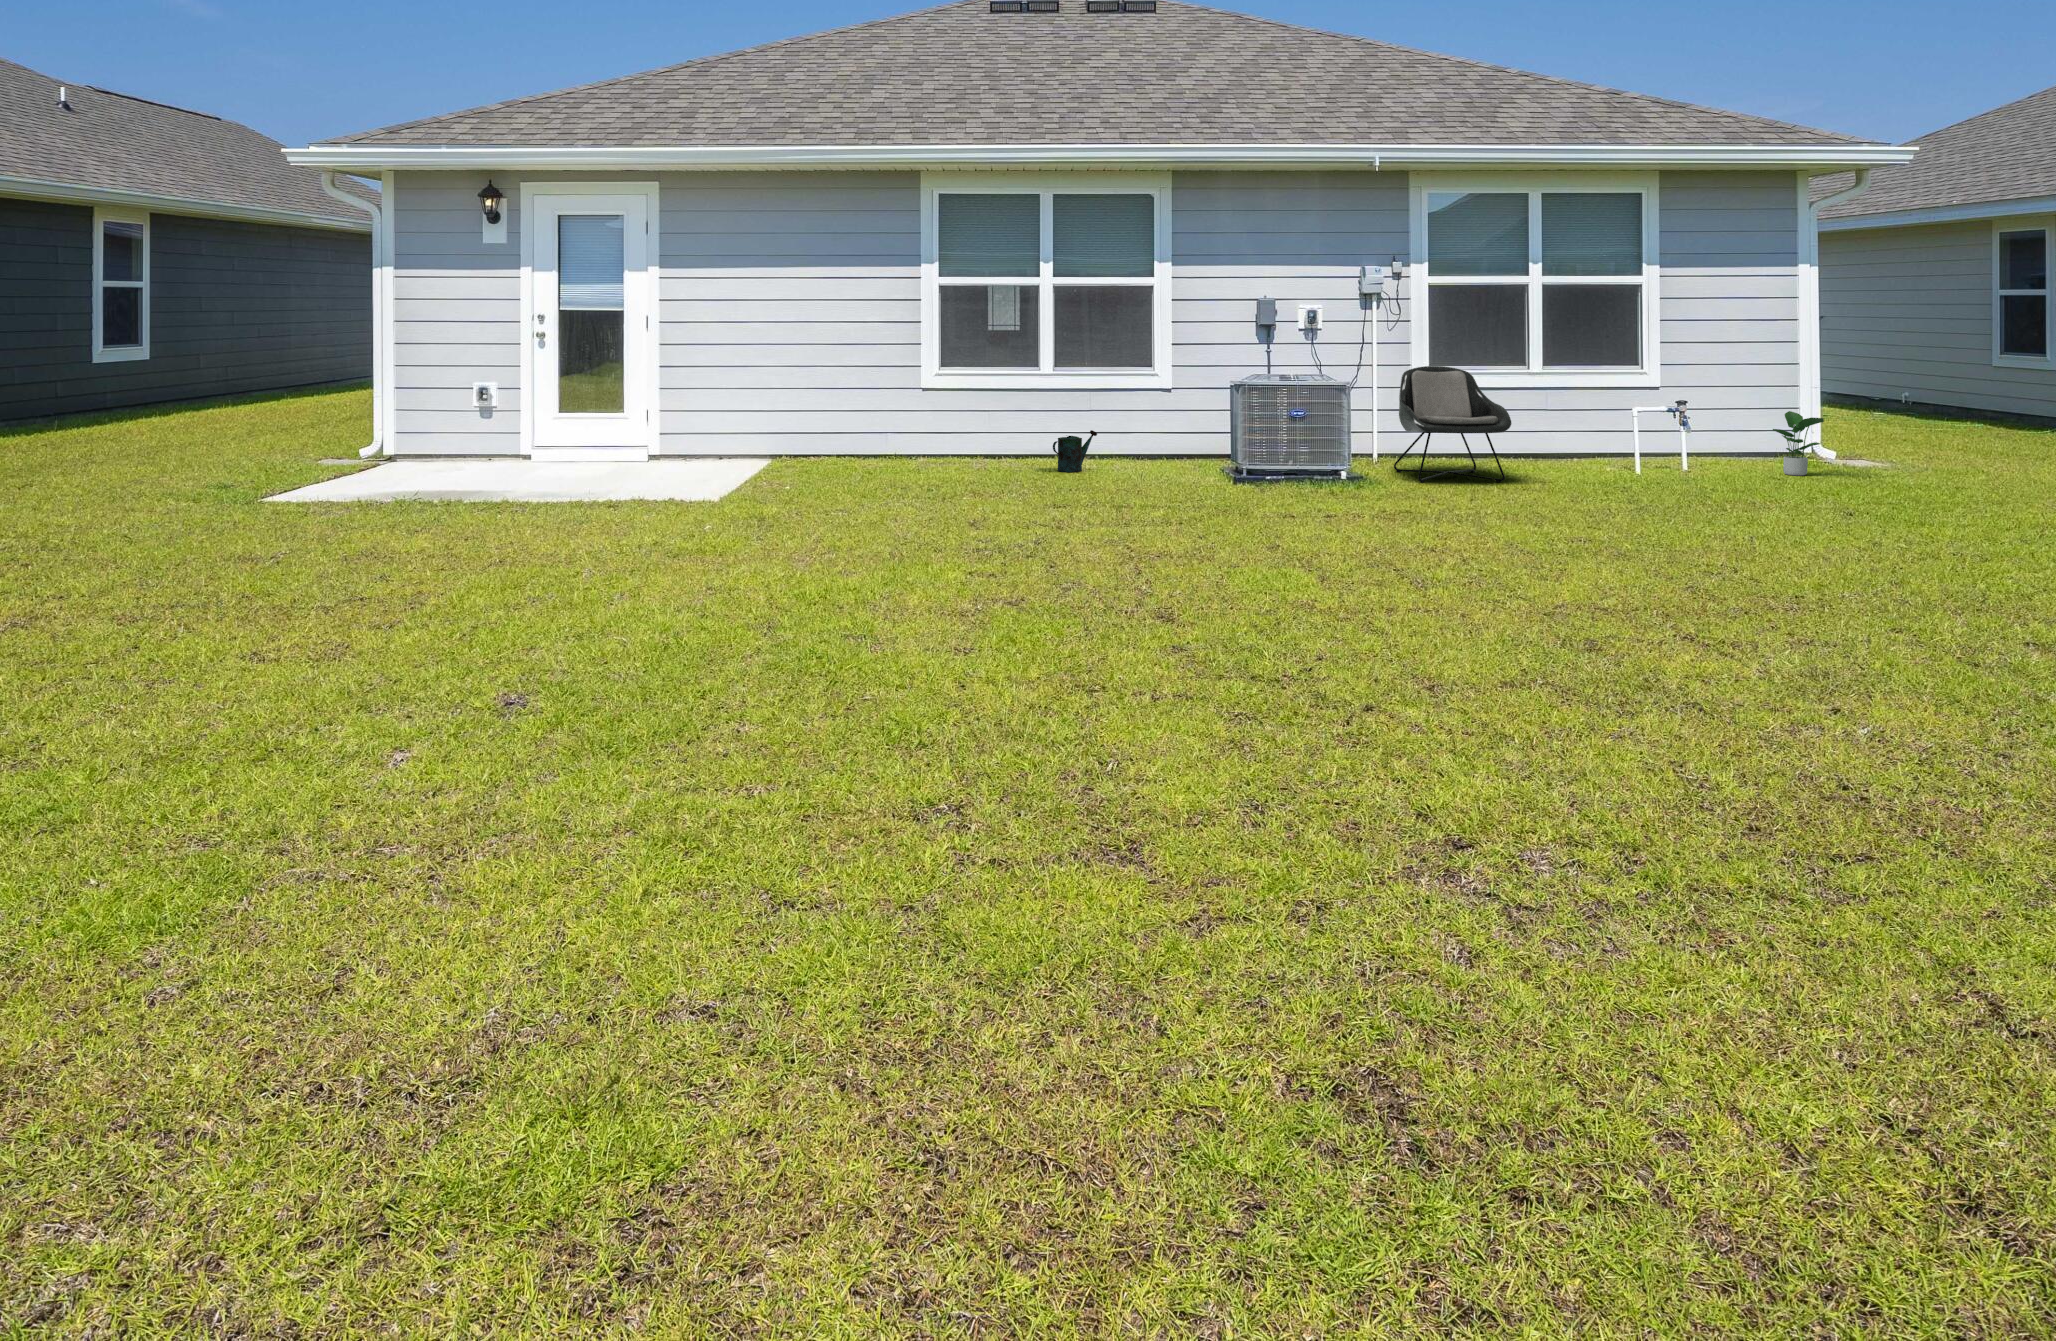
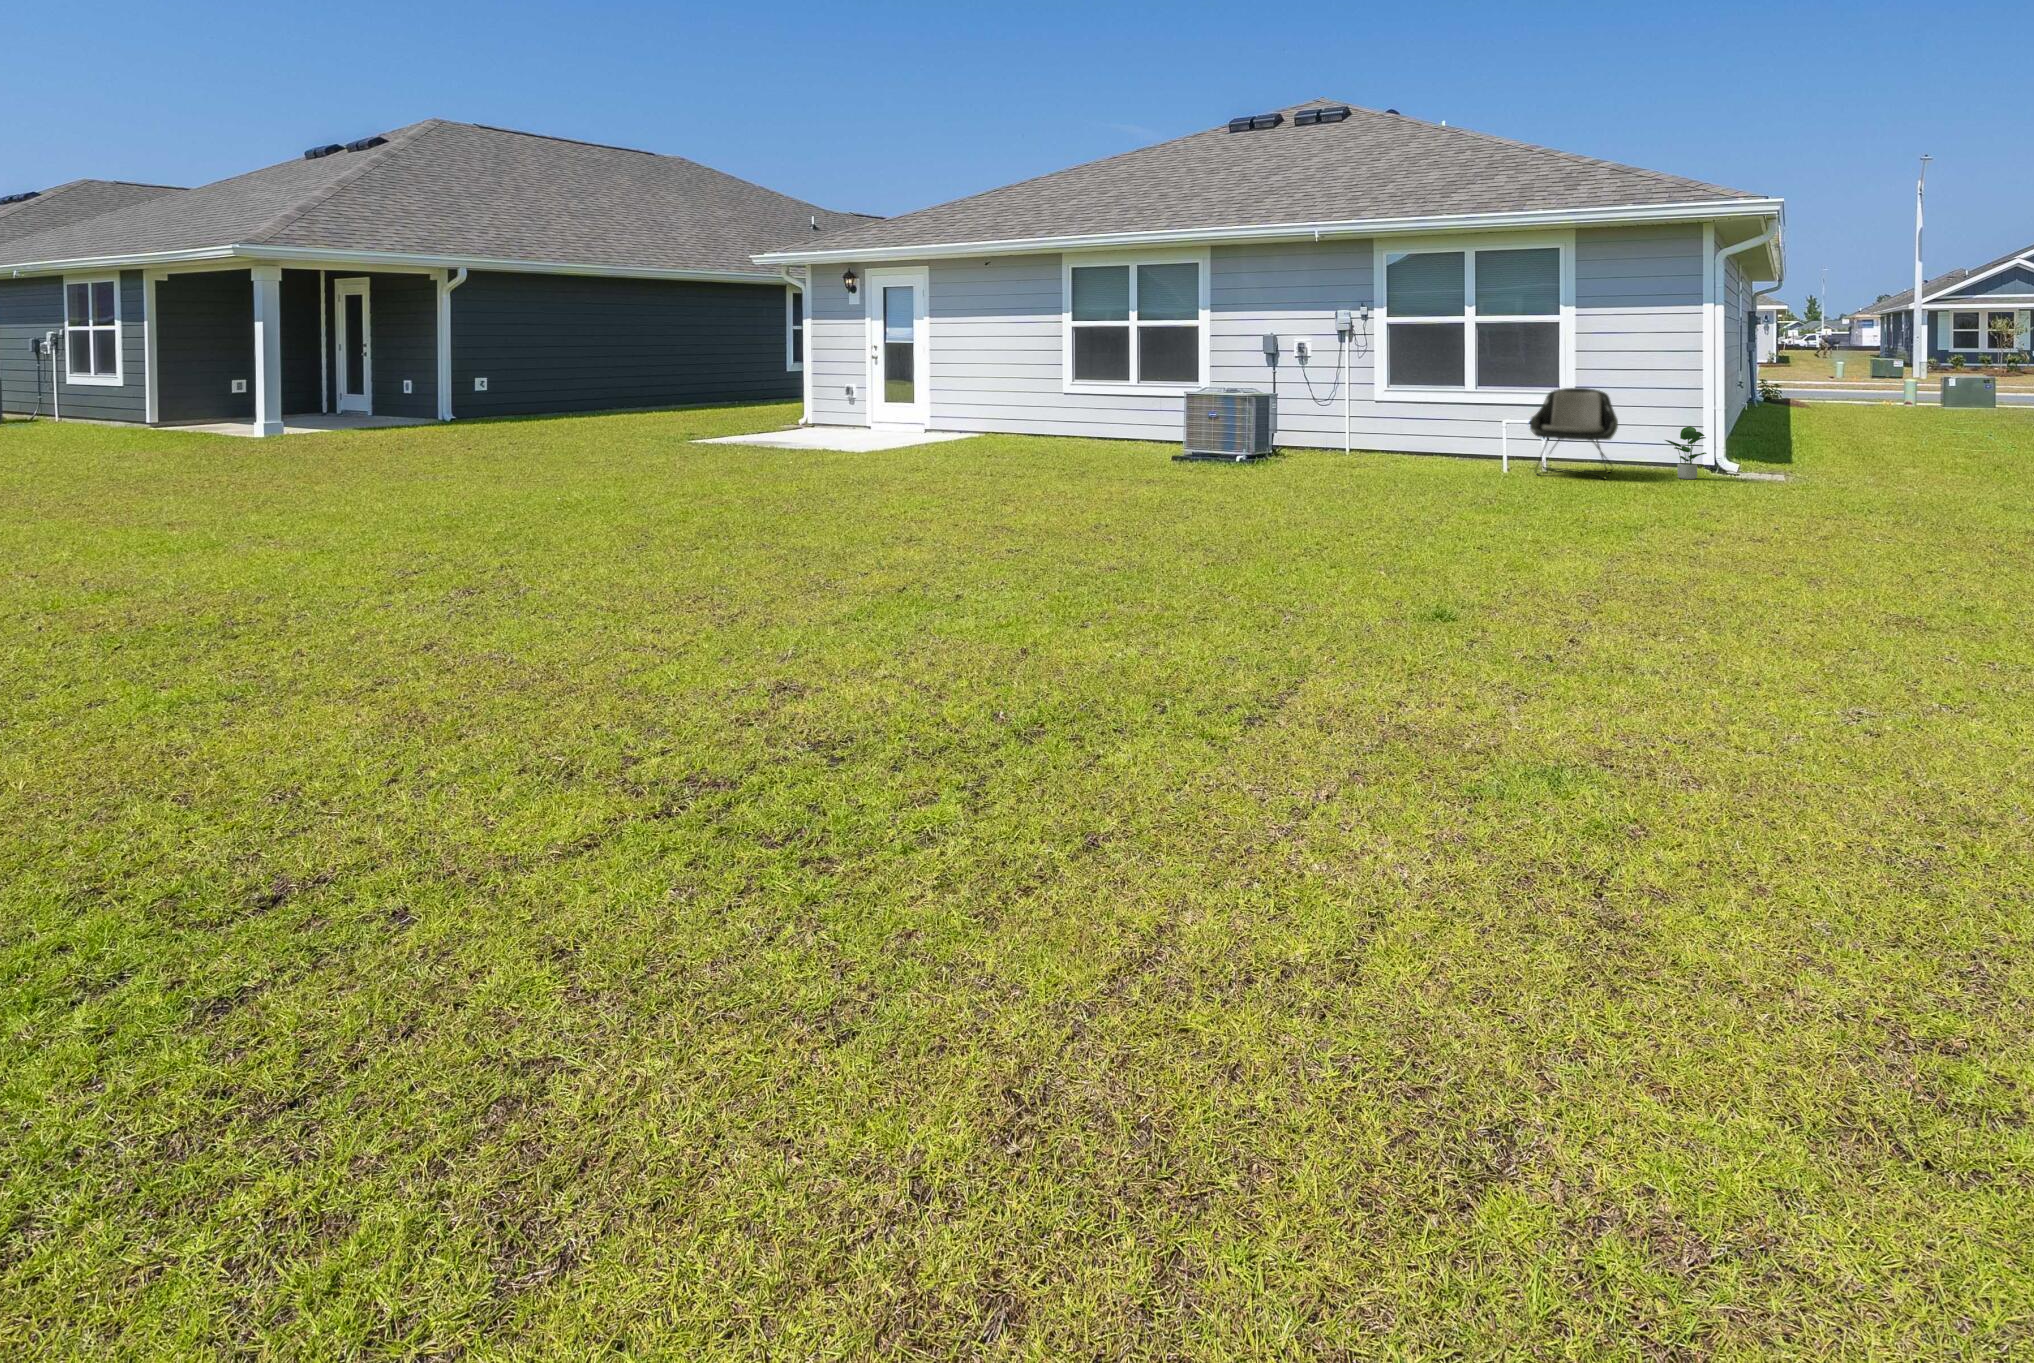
lounge chair: present [1394,366,1511,482] -> present [1530,388,1618,479]
watering can: present [1053,430,1097,472] -> none [1126,423,1162,449]

